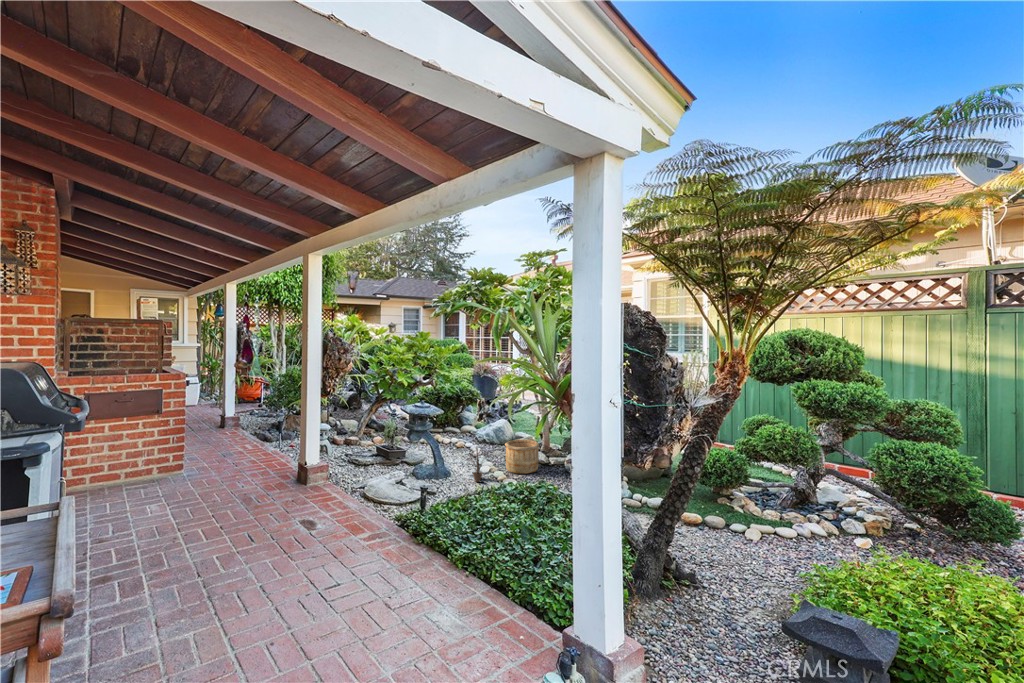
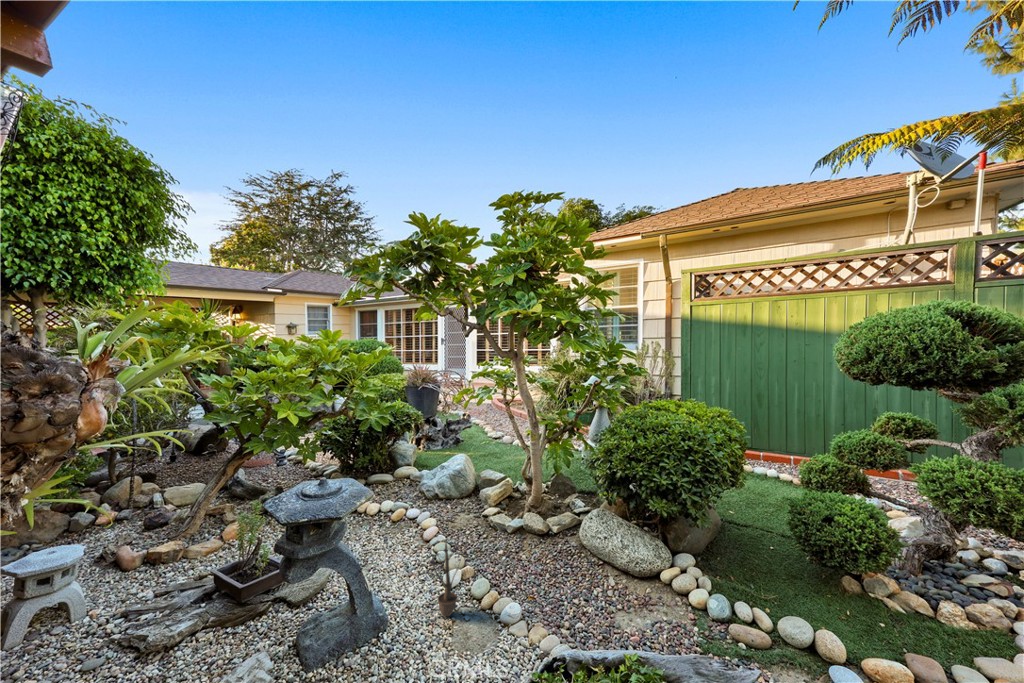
wooden bucket: present [505,439,539,473] -> none [490,507,551,581]

